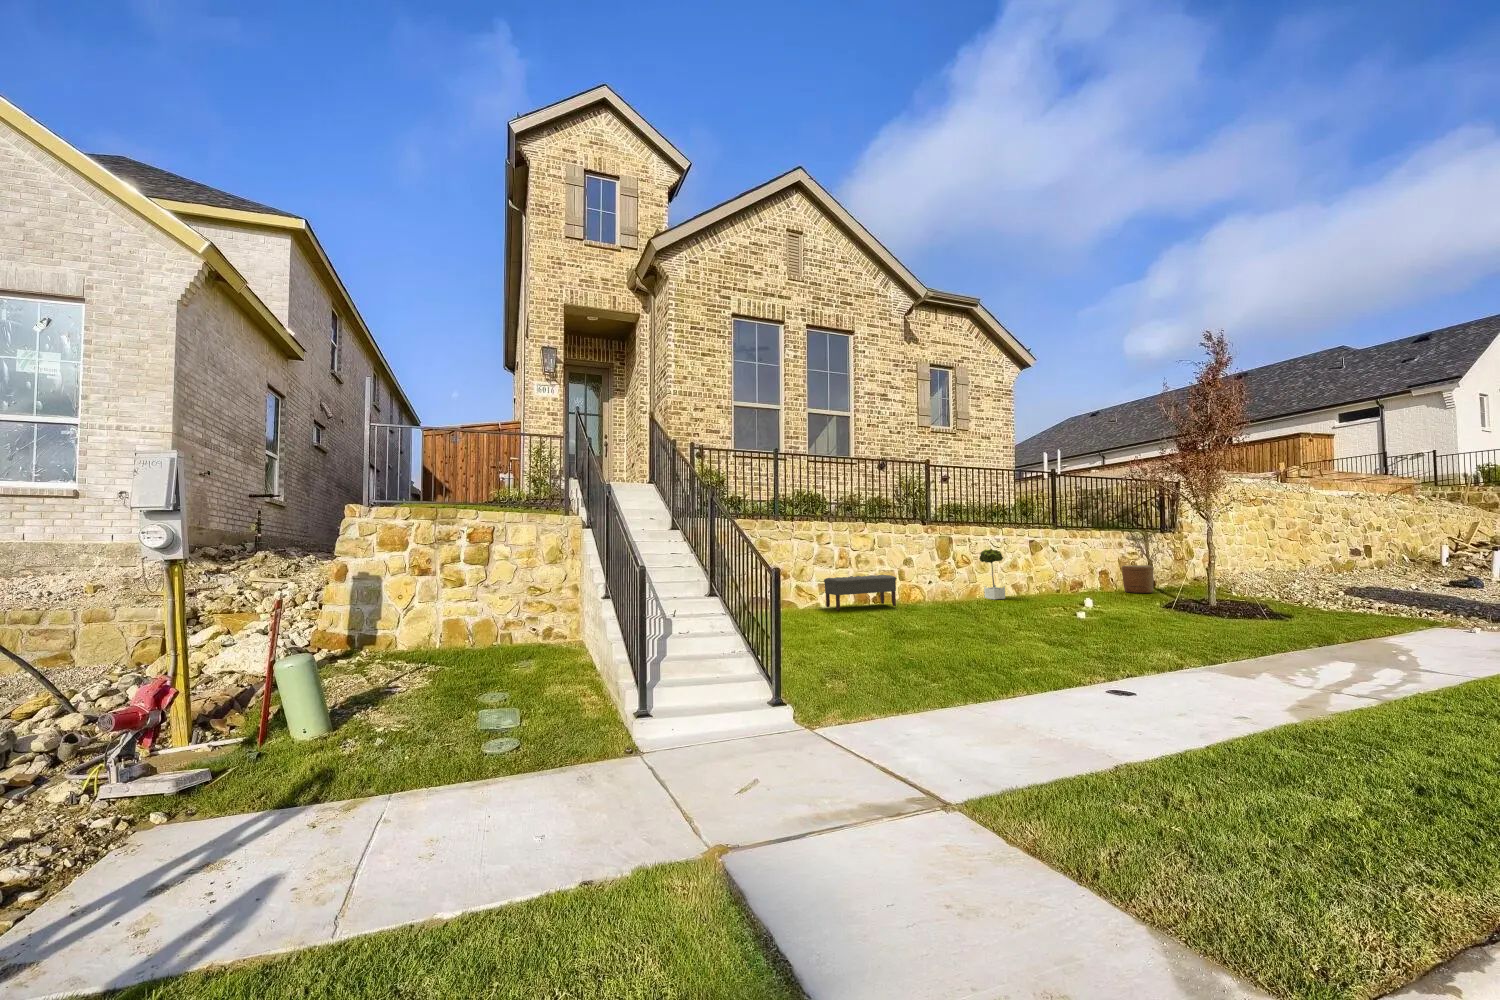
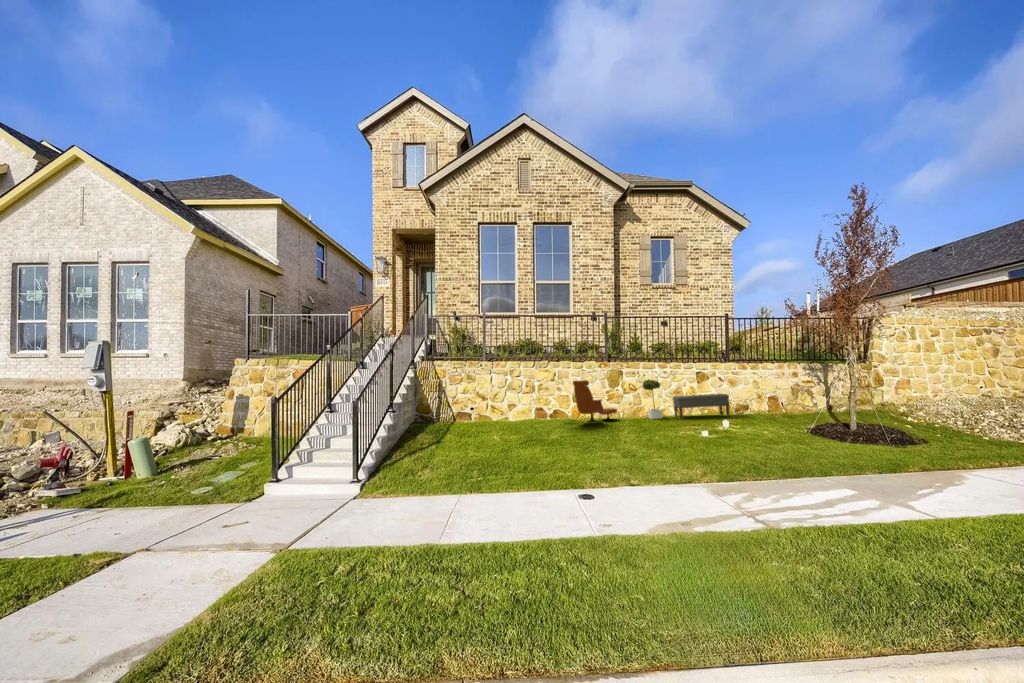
lounge chair: none [920,549,959,609] -> present [573,380,617,423]
basket: present [1121,565,1154,593] -> none [791,391,820,416]
bench: present [824,575,896,611] -> present [673,394,730,419]

